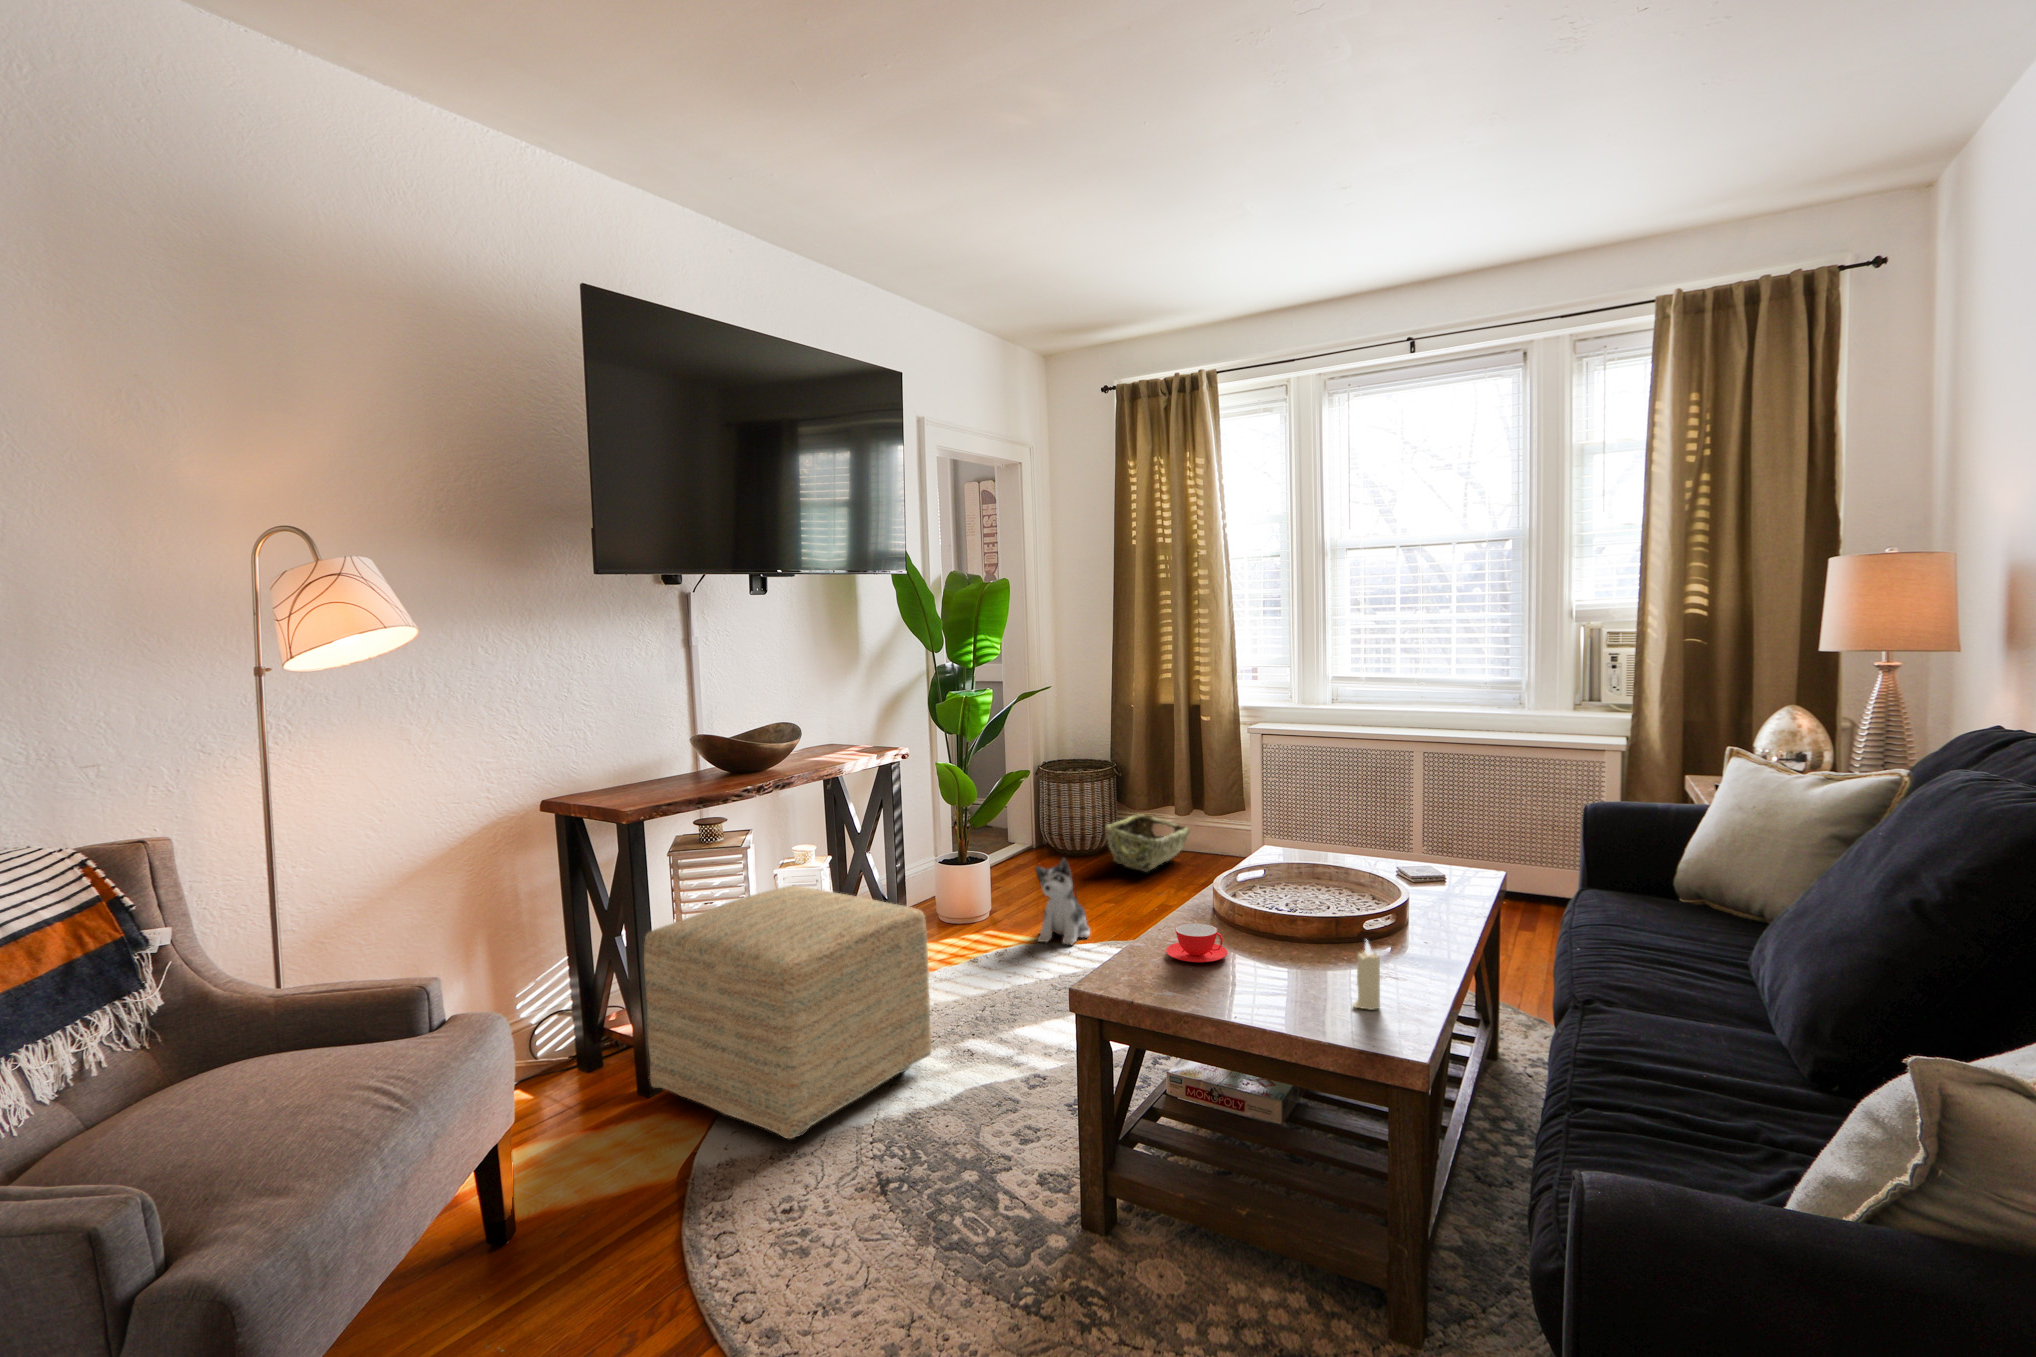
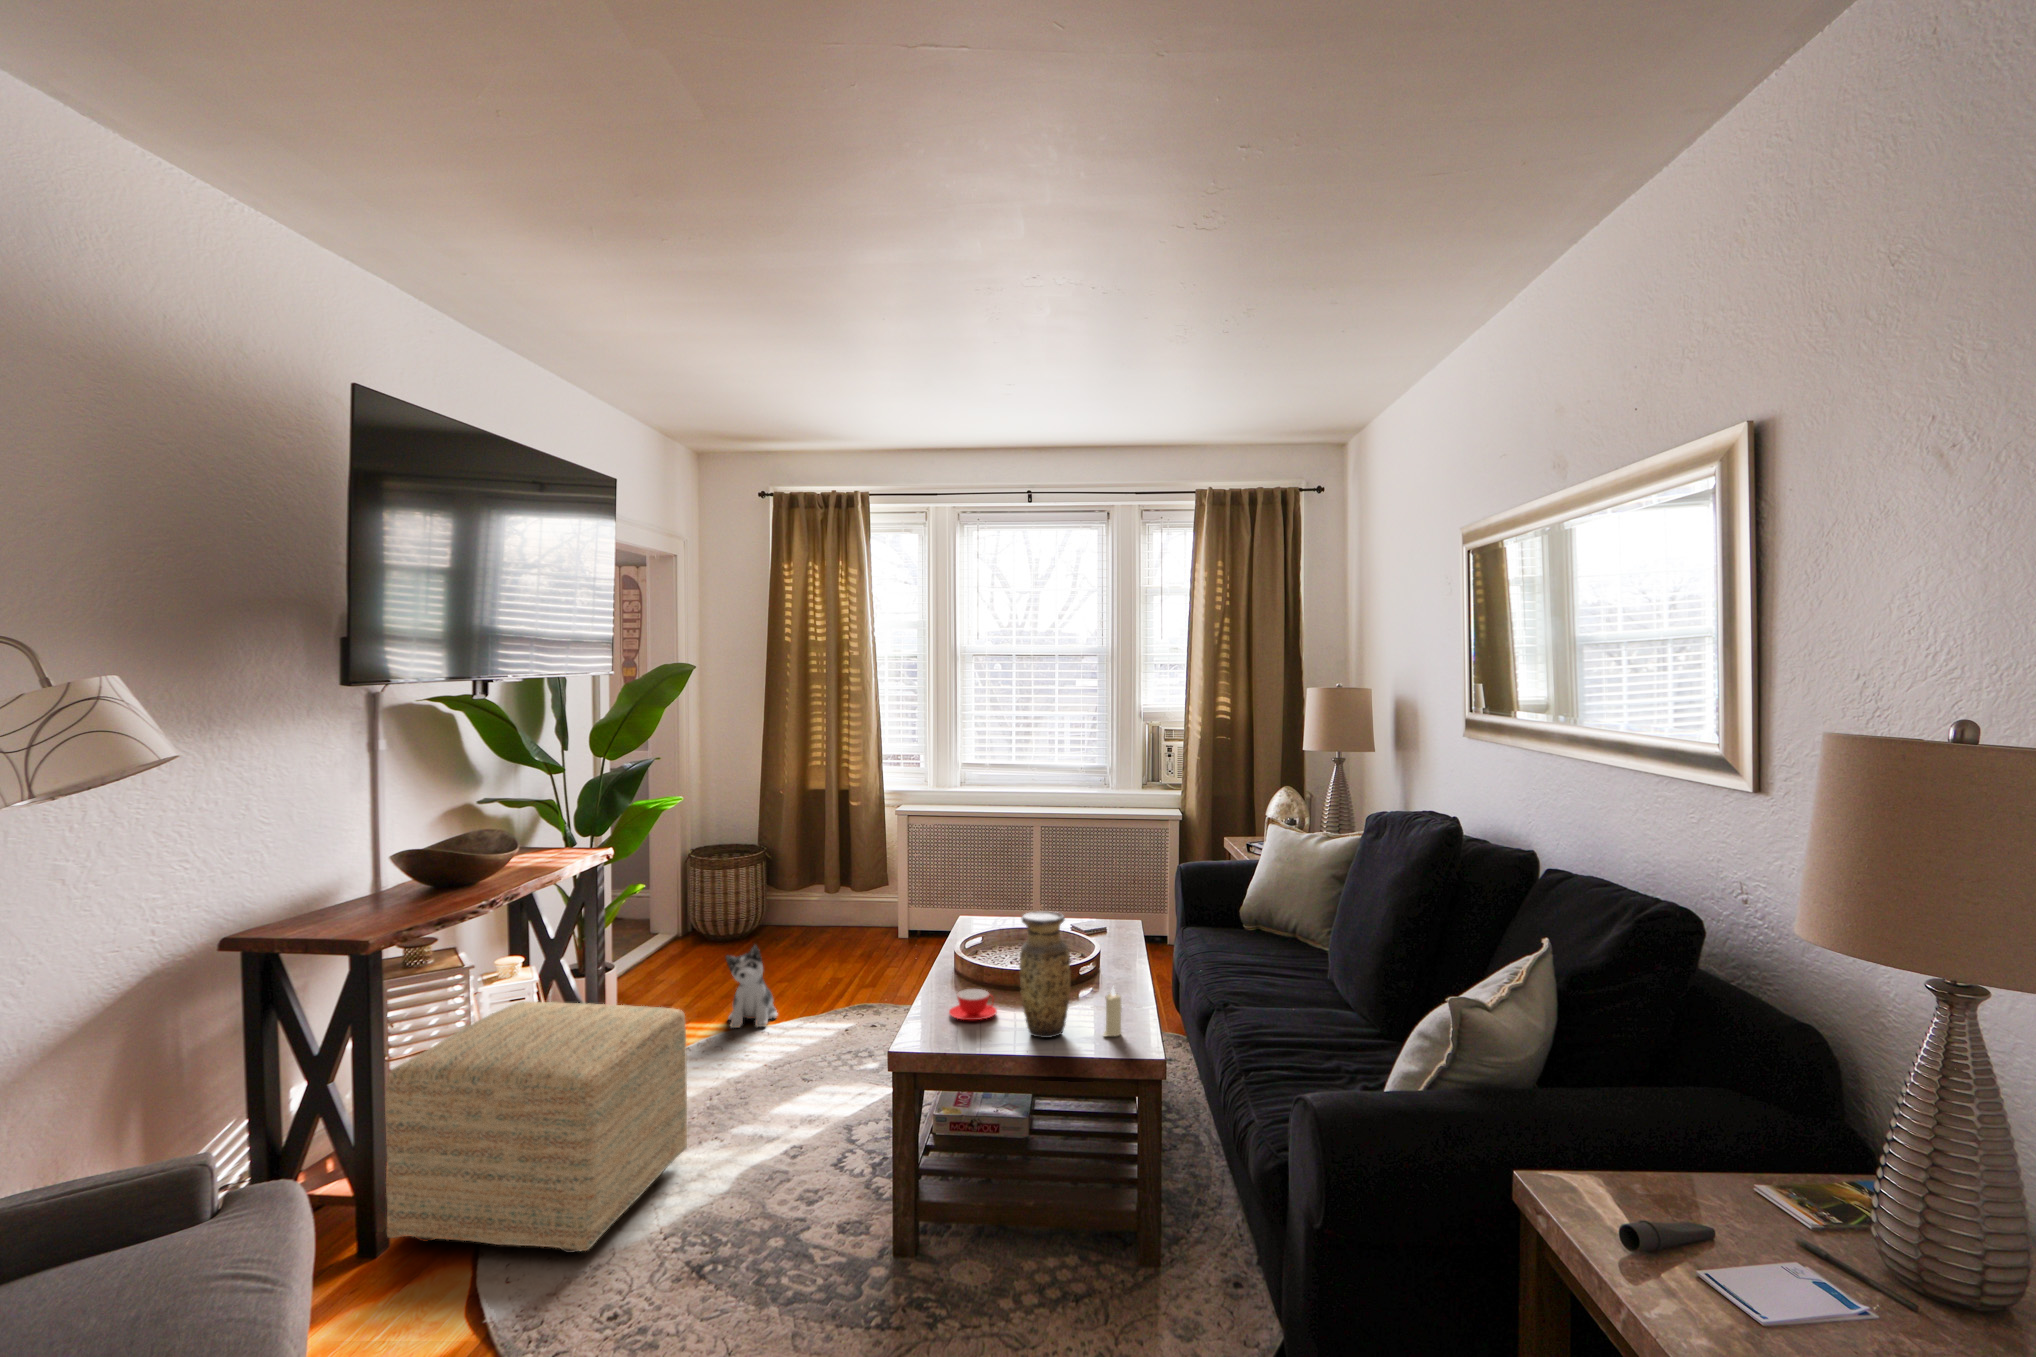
woven basket: present [1105,814,1190,872] -> none [762,895,837,950]
vase: none [1238,832,1308,997] -> present [1020,911,1071,1038]

